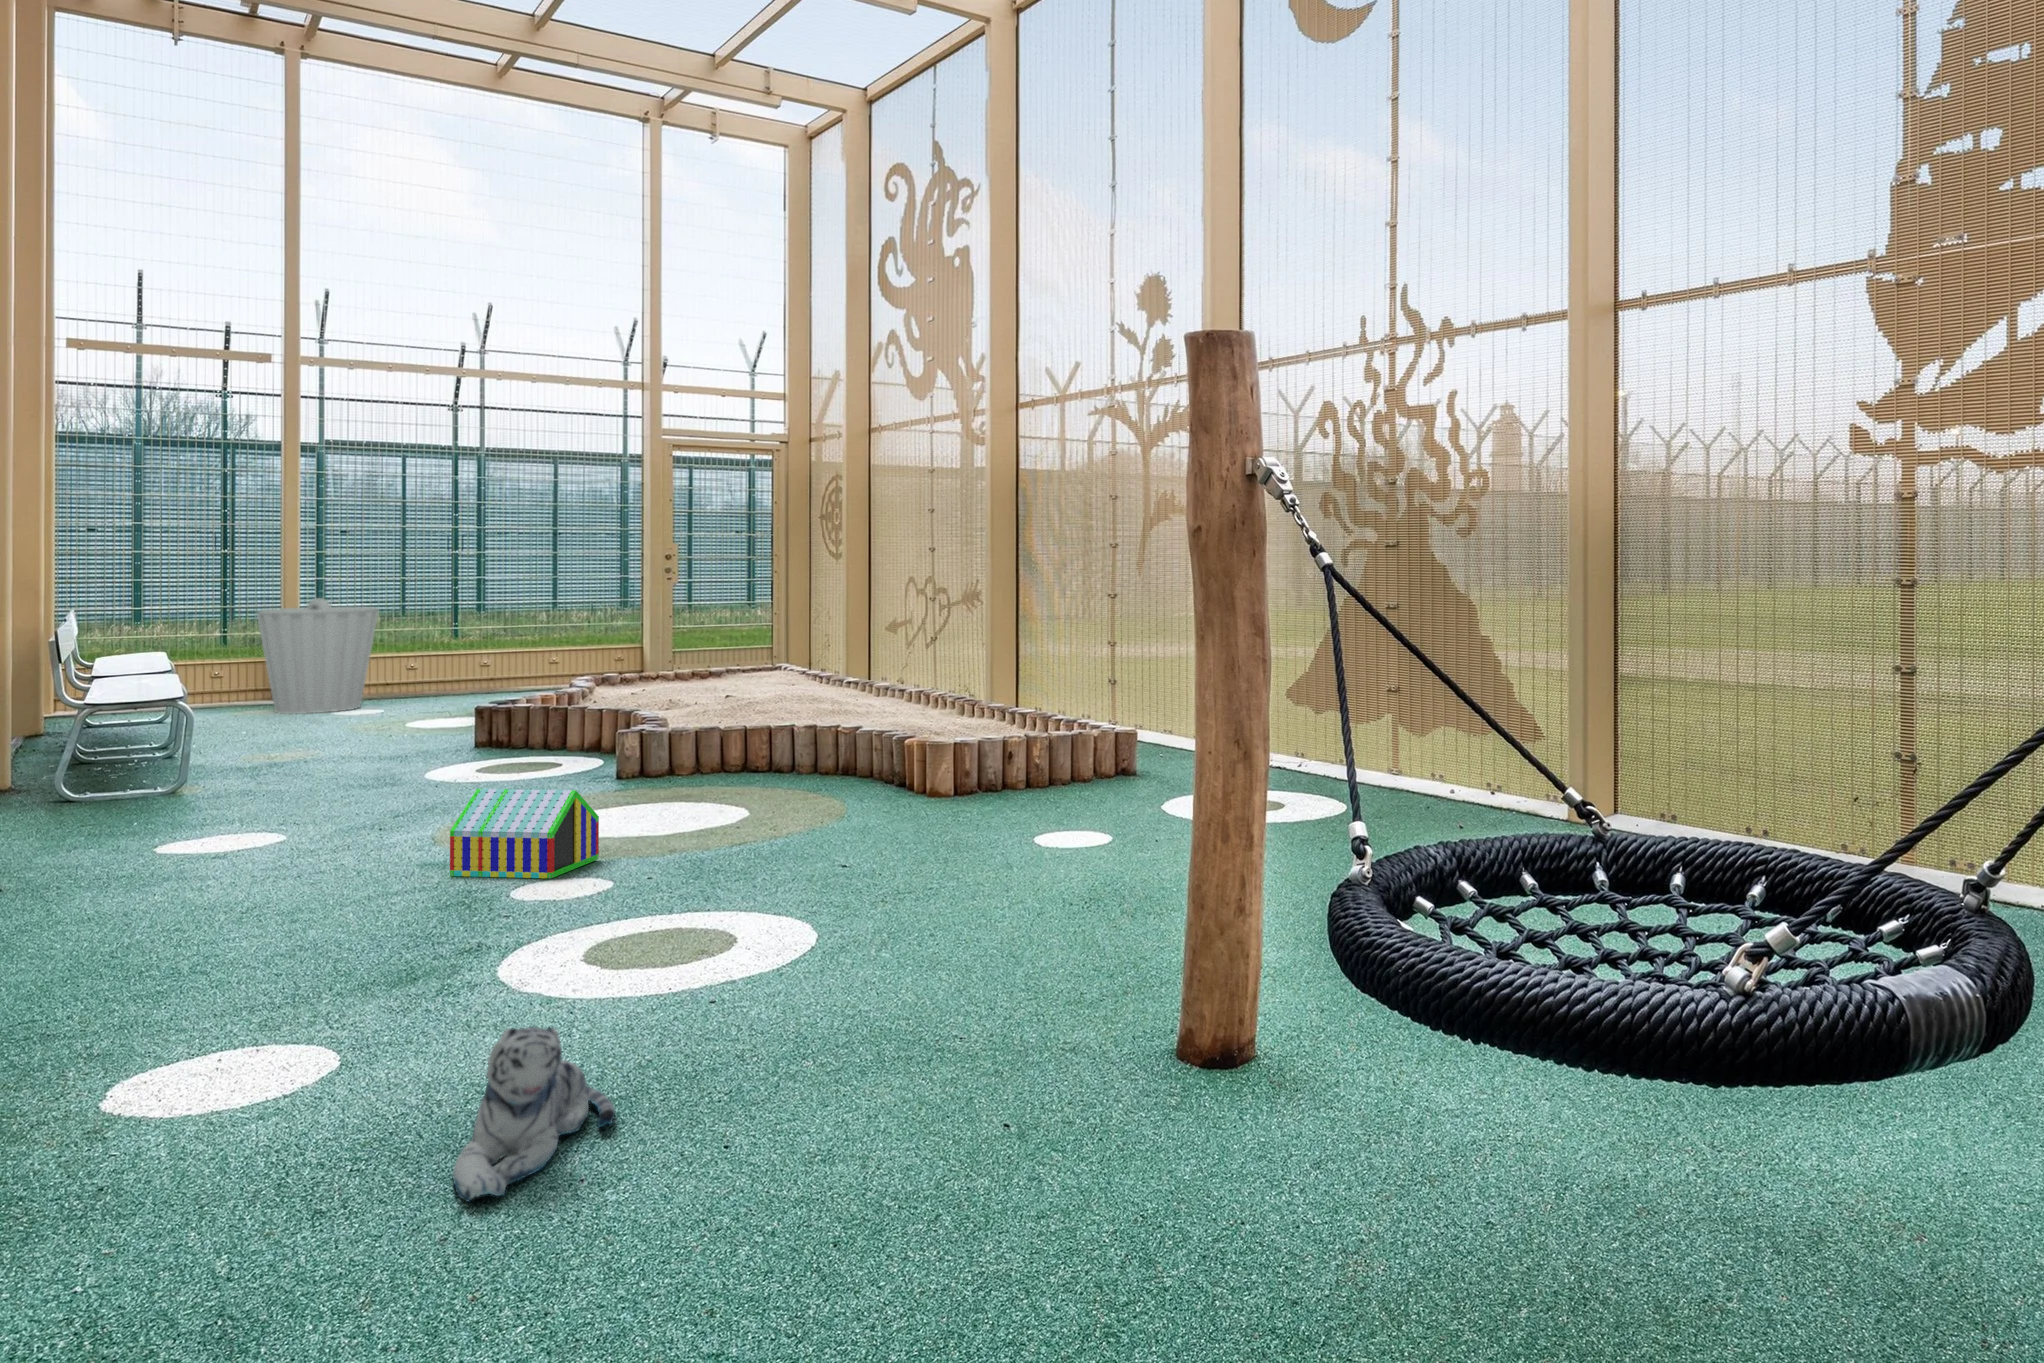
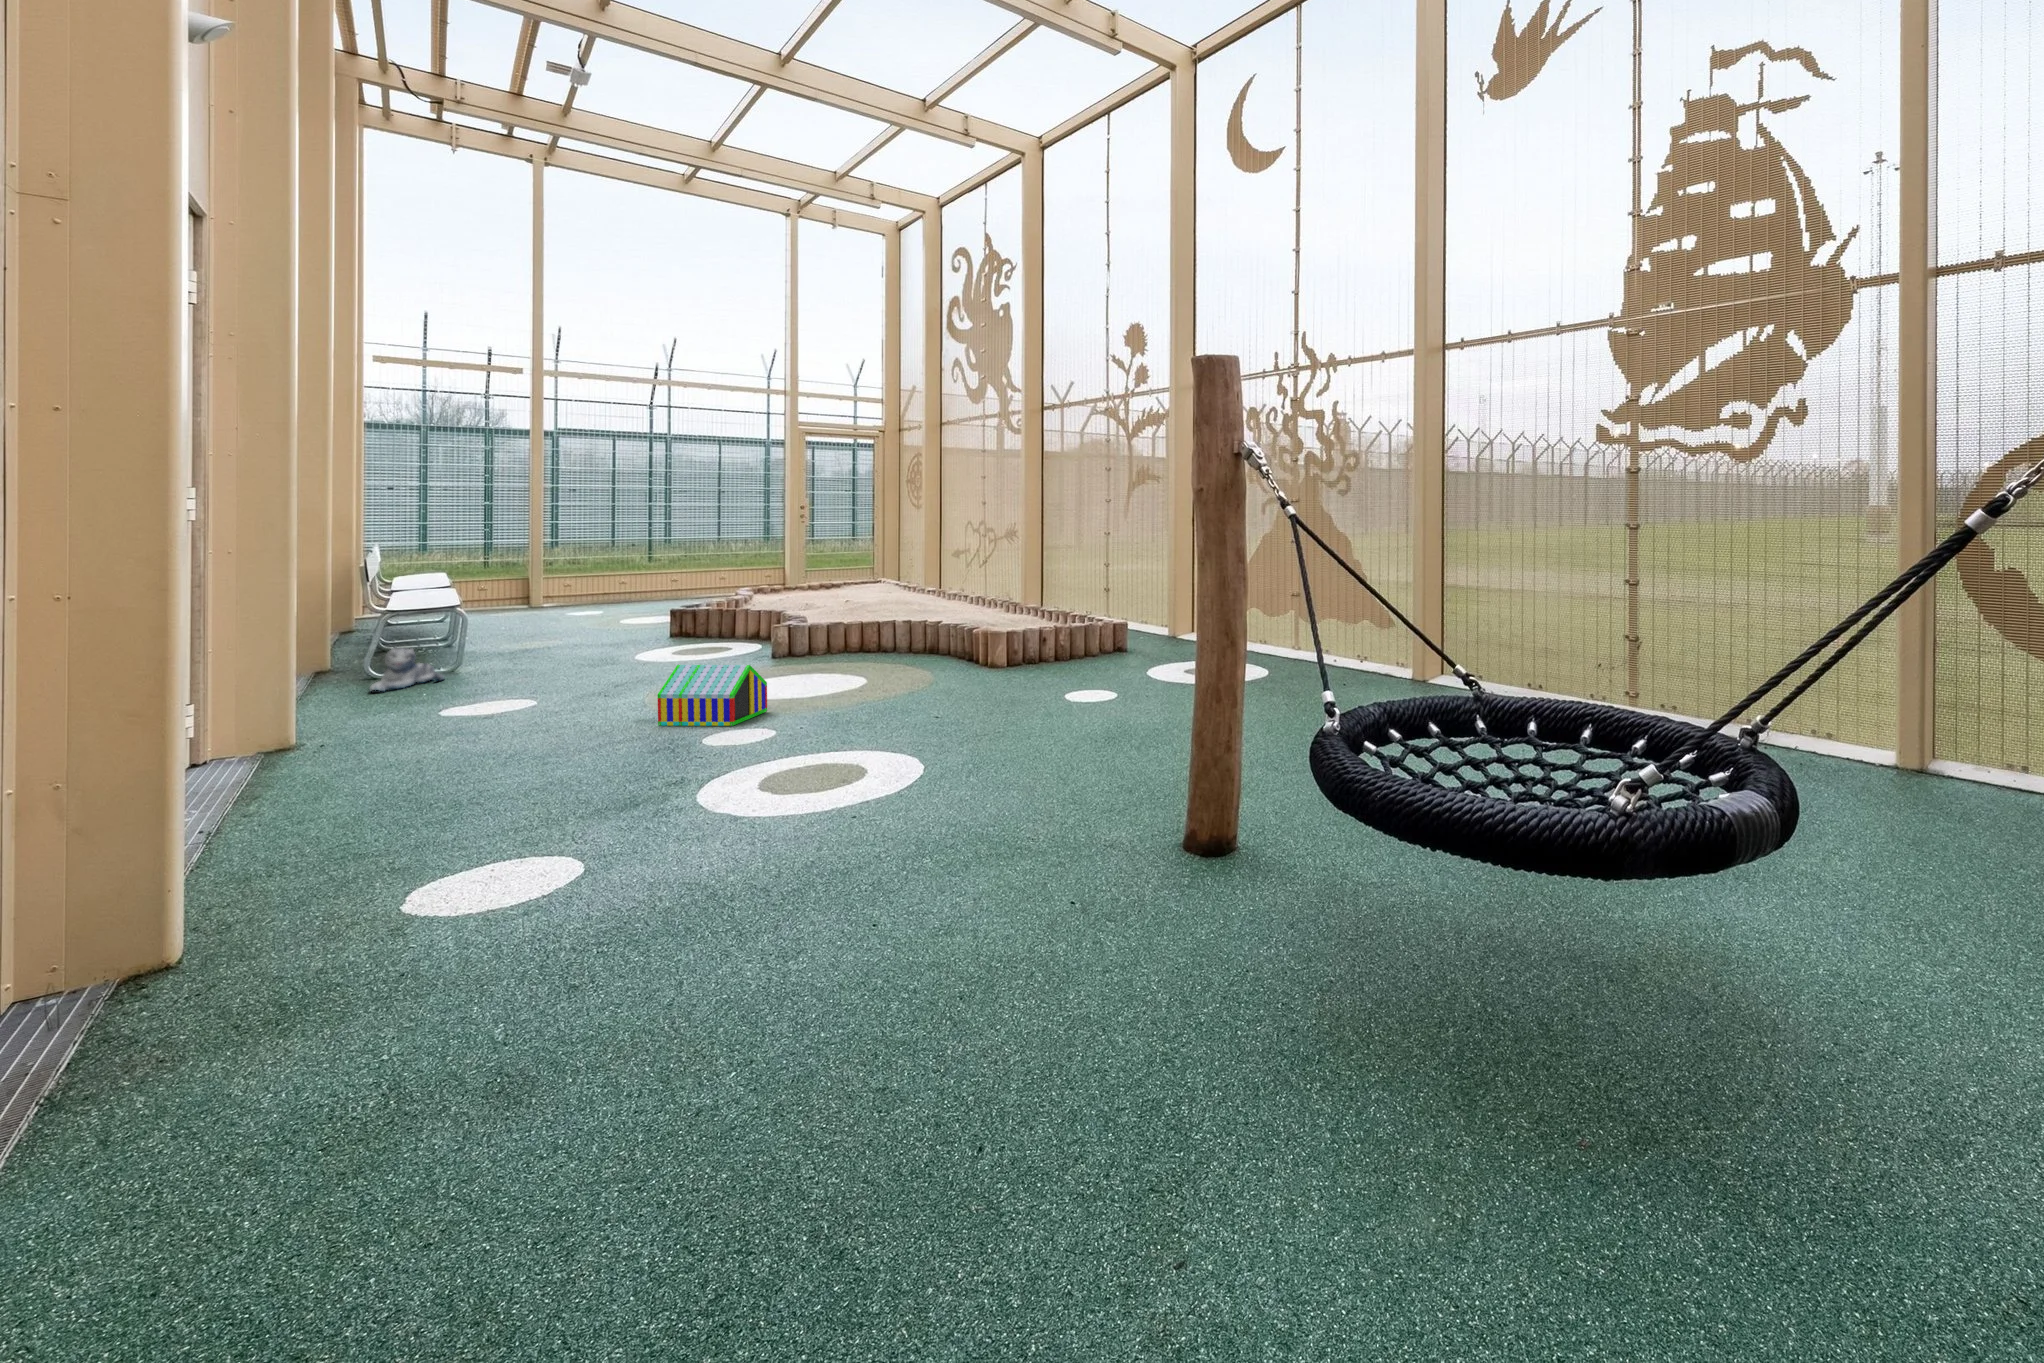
trash can: present [257,598,378,714] -> none [521,536,611,614]
plush toy: present [453,1027,615,1202] -> present [370,647,444,691]

